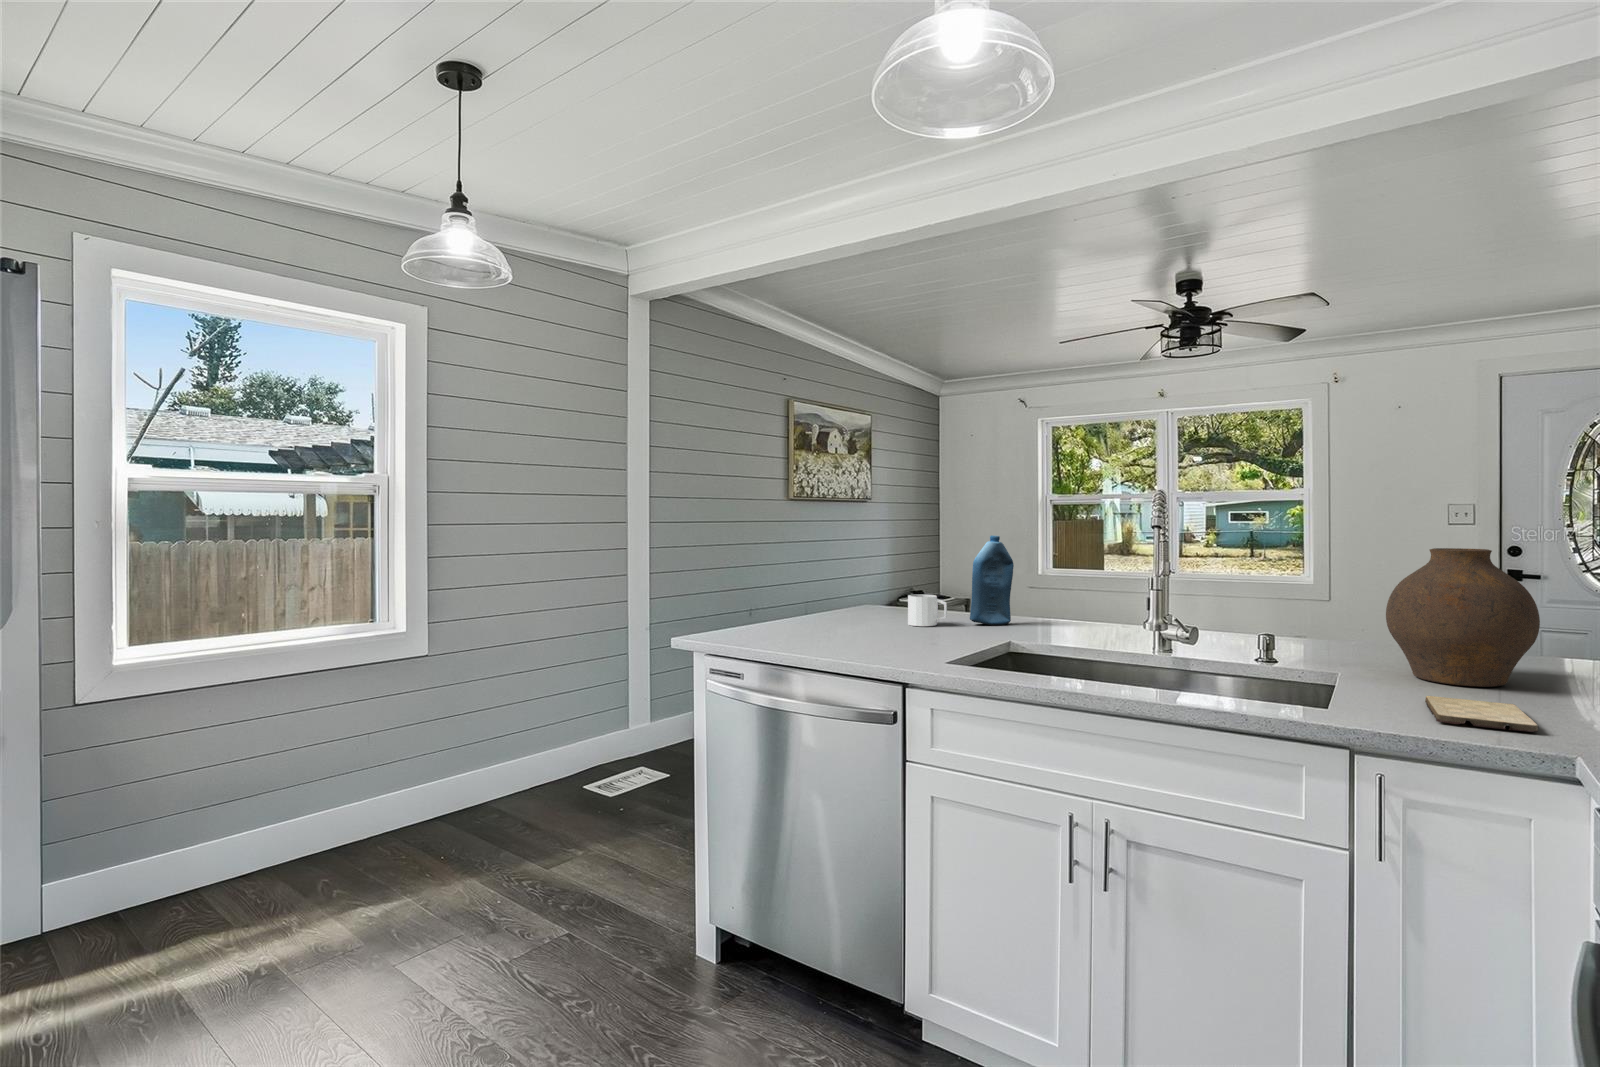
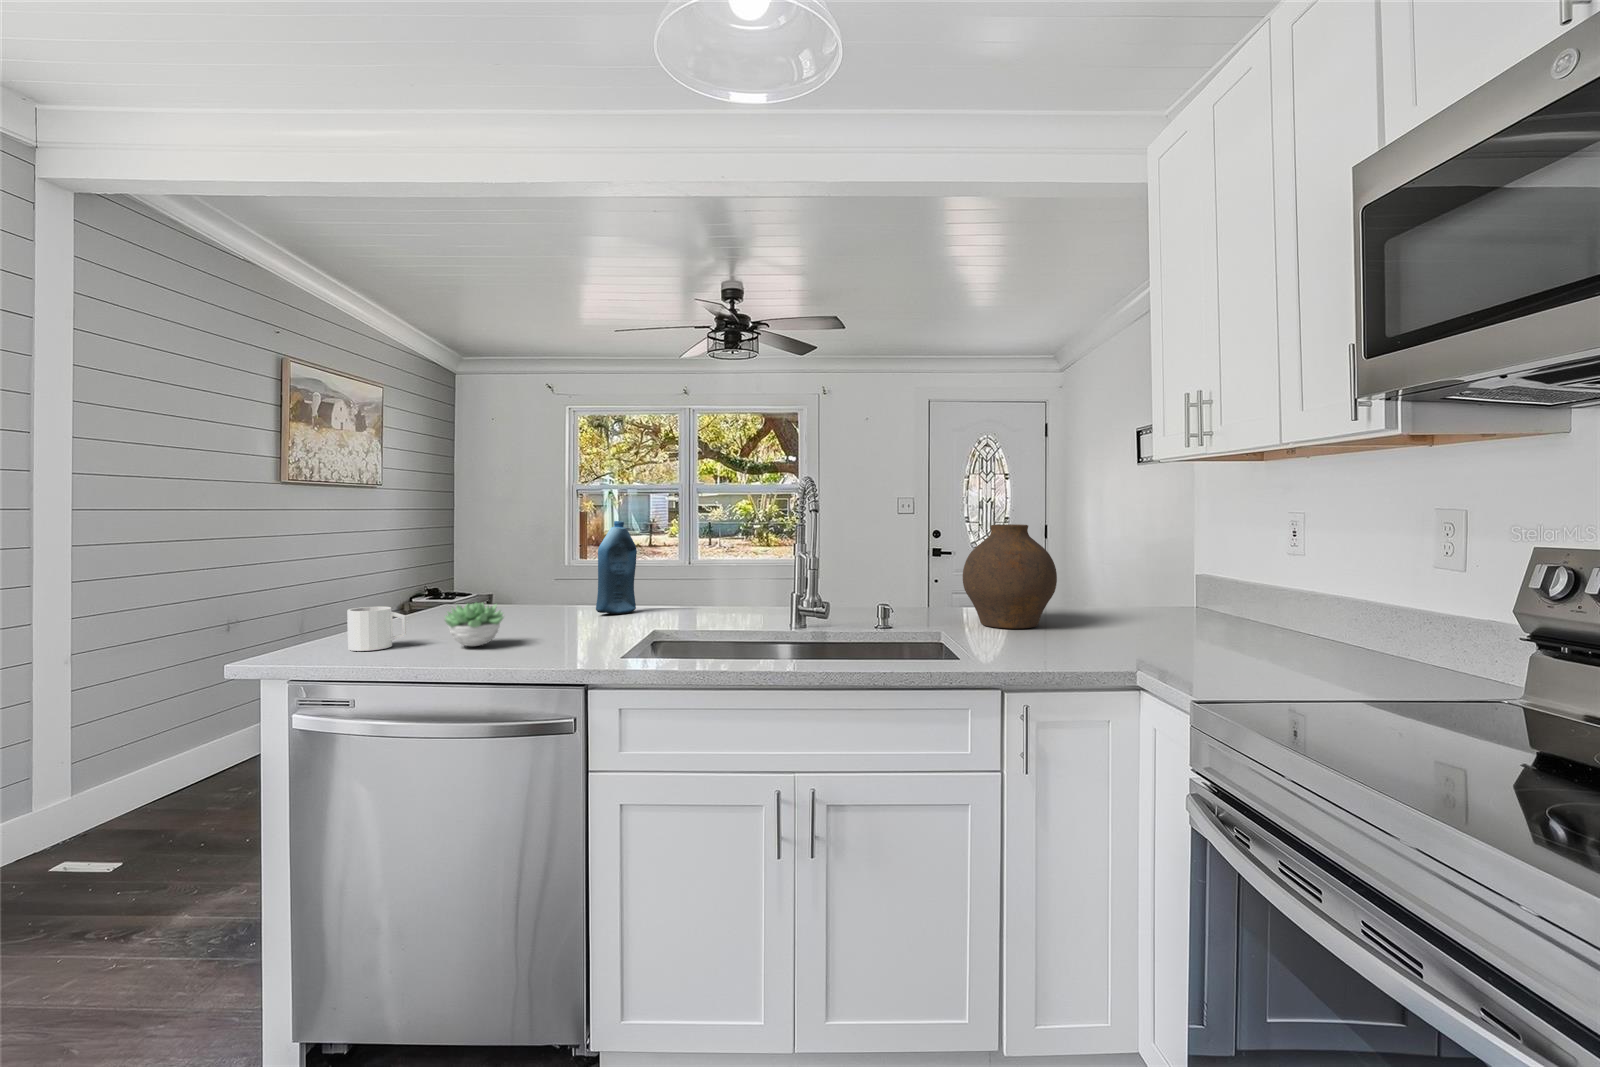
mug: present [908,595,947,626] -> present [347,607,406,651]
succulent plant: none [817,603,868,640] -> present [445,603,504,646]
cutting board: present [1425,696,1538,732] -> none [1015,638,1099,658]

